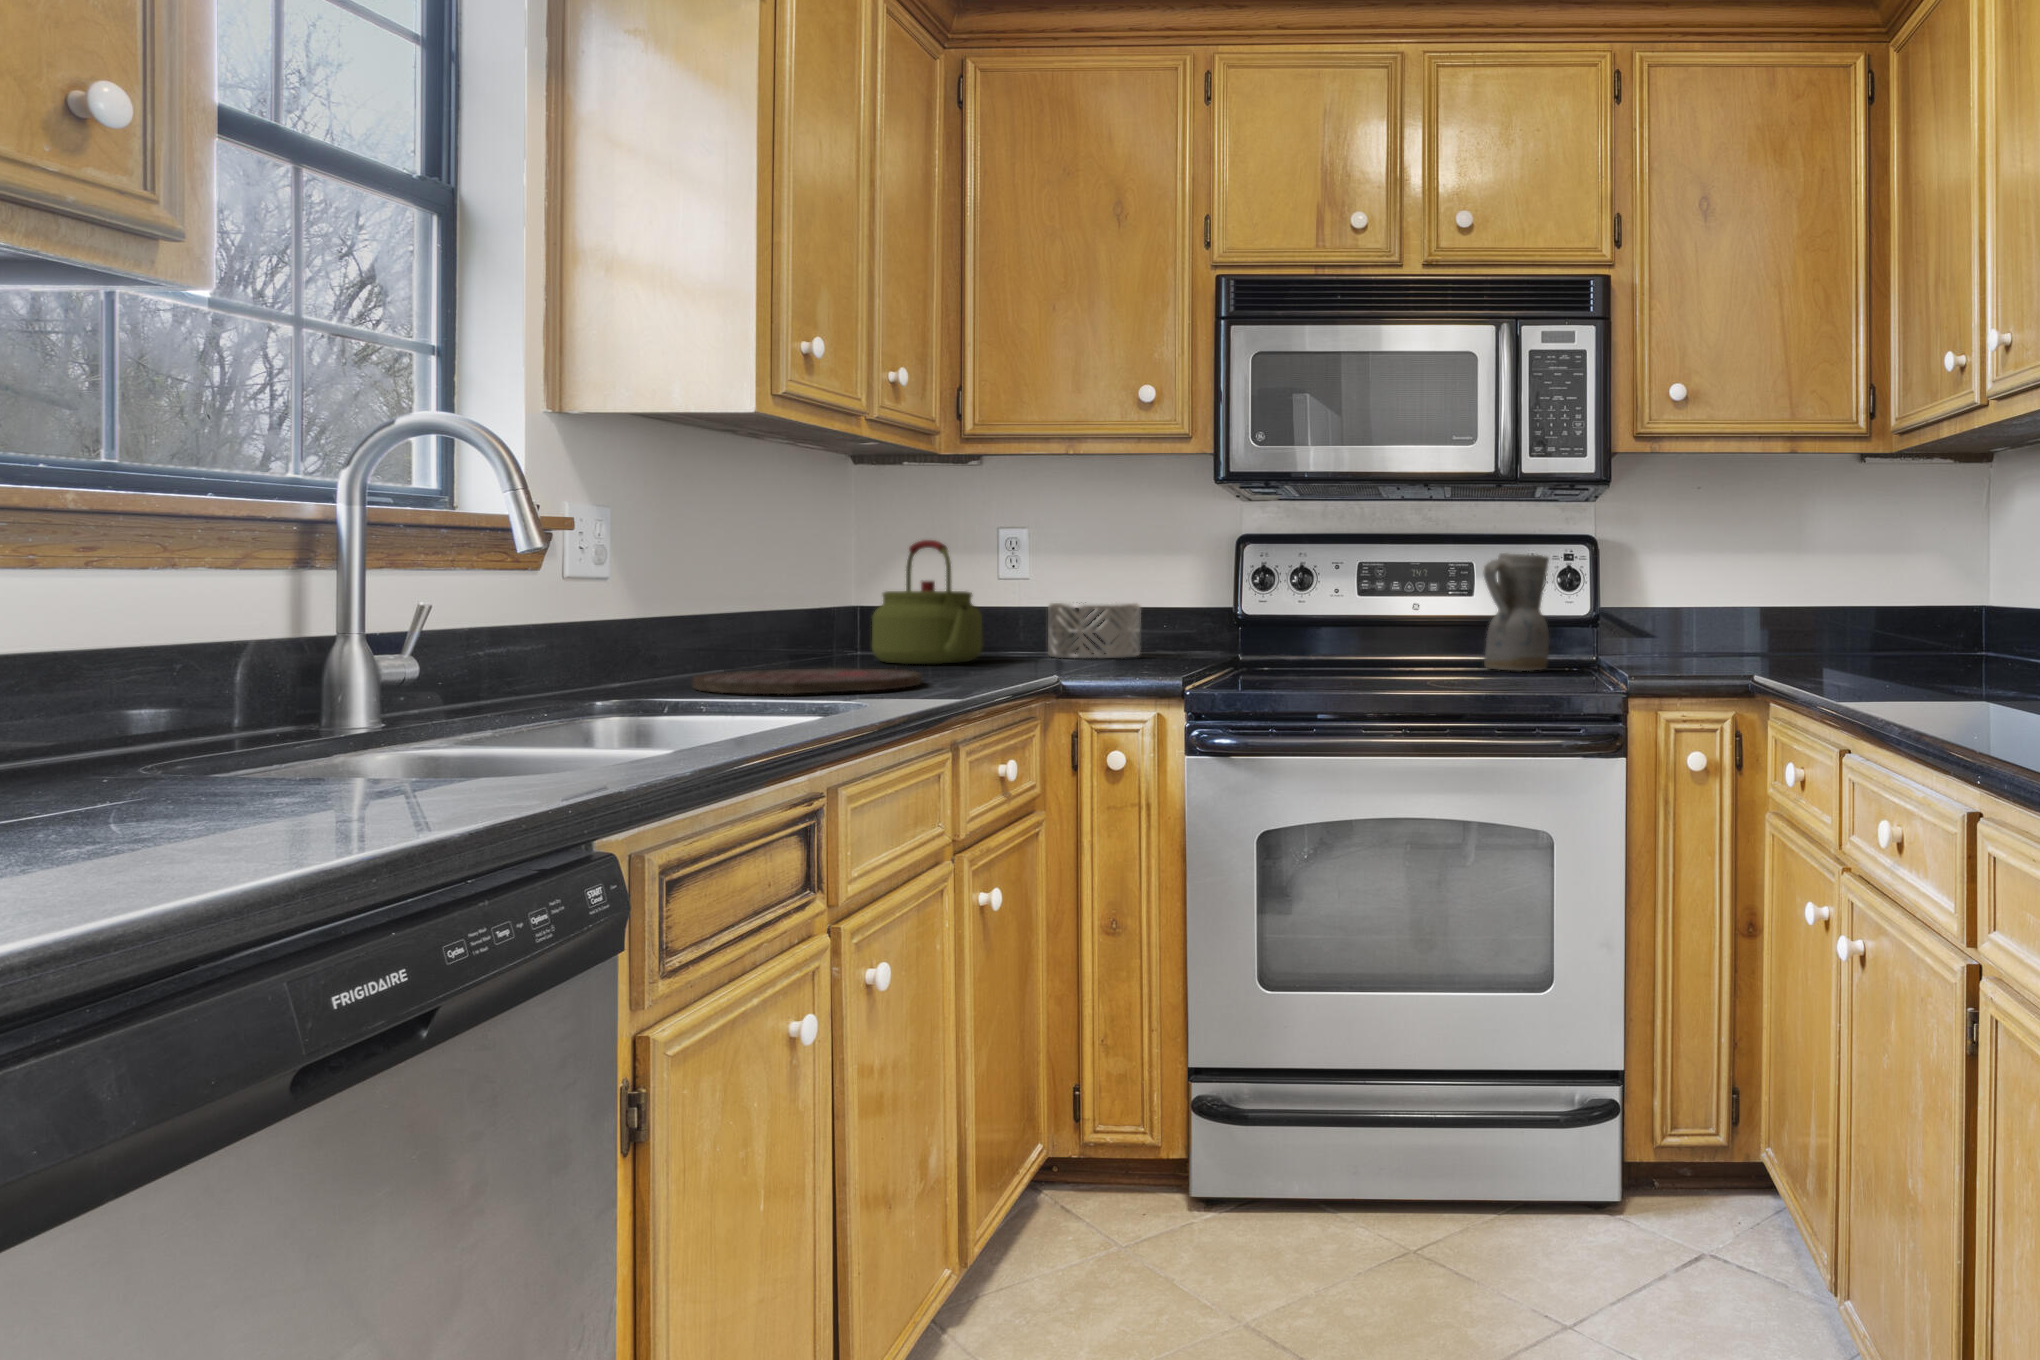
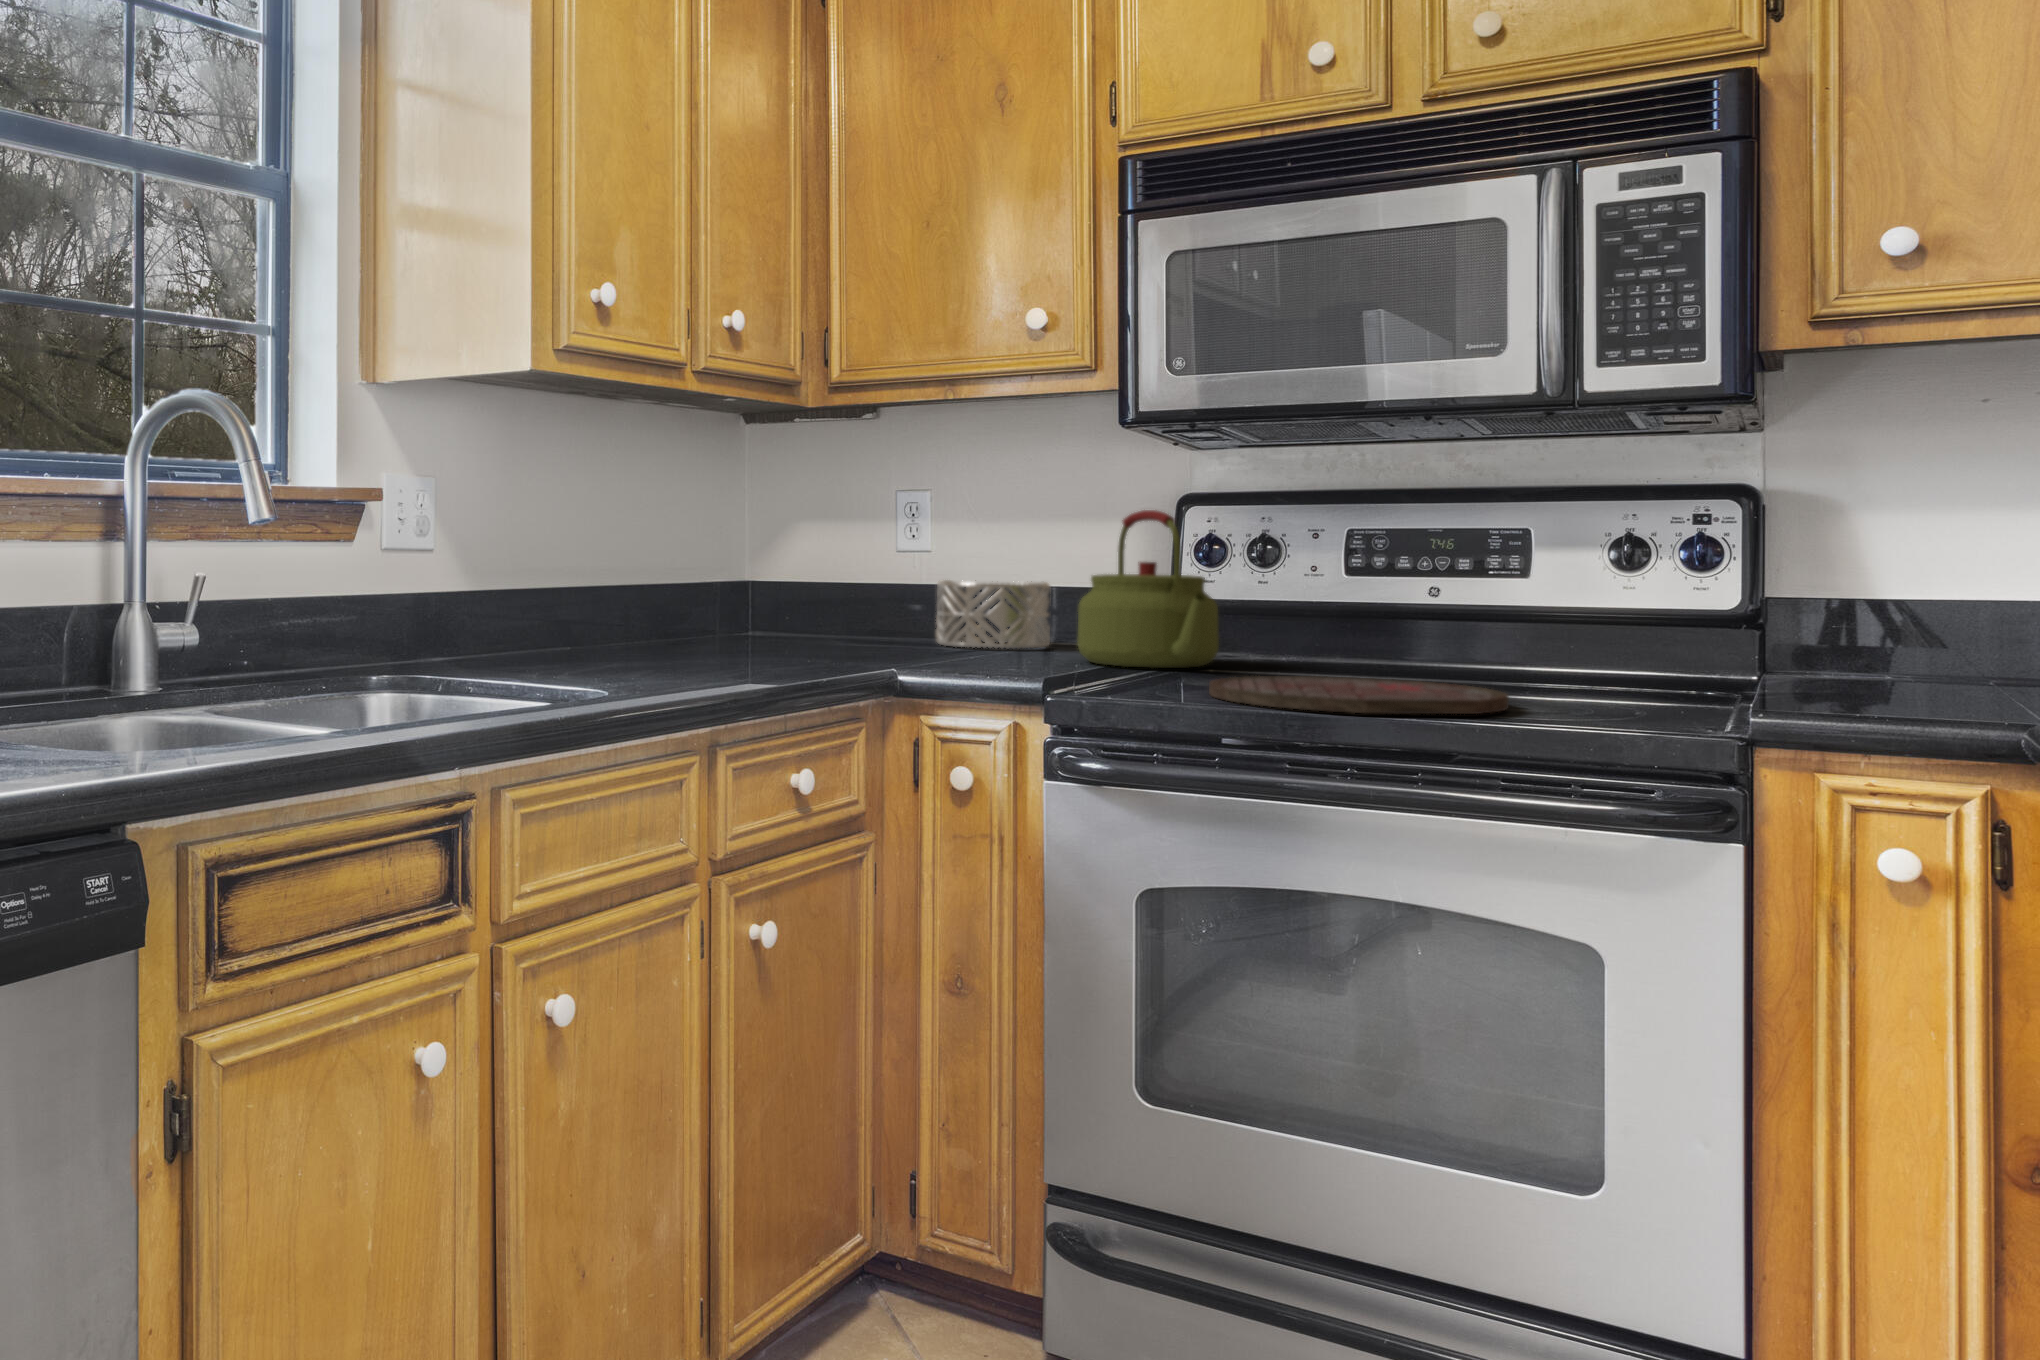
kettle: present [872,540,983,664] -> present [1077,510,1219,668]
ceramic pitcher: present [1484,553,1549,671] -> none [1536,513,1664,692]
cutting board: present [693,668,921,694] -> present [1209,676,1509,714]

